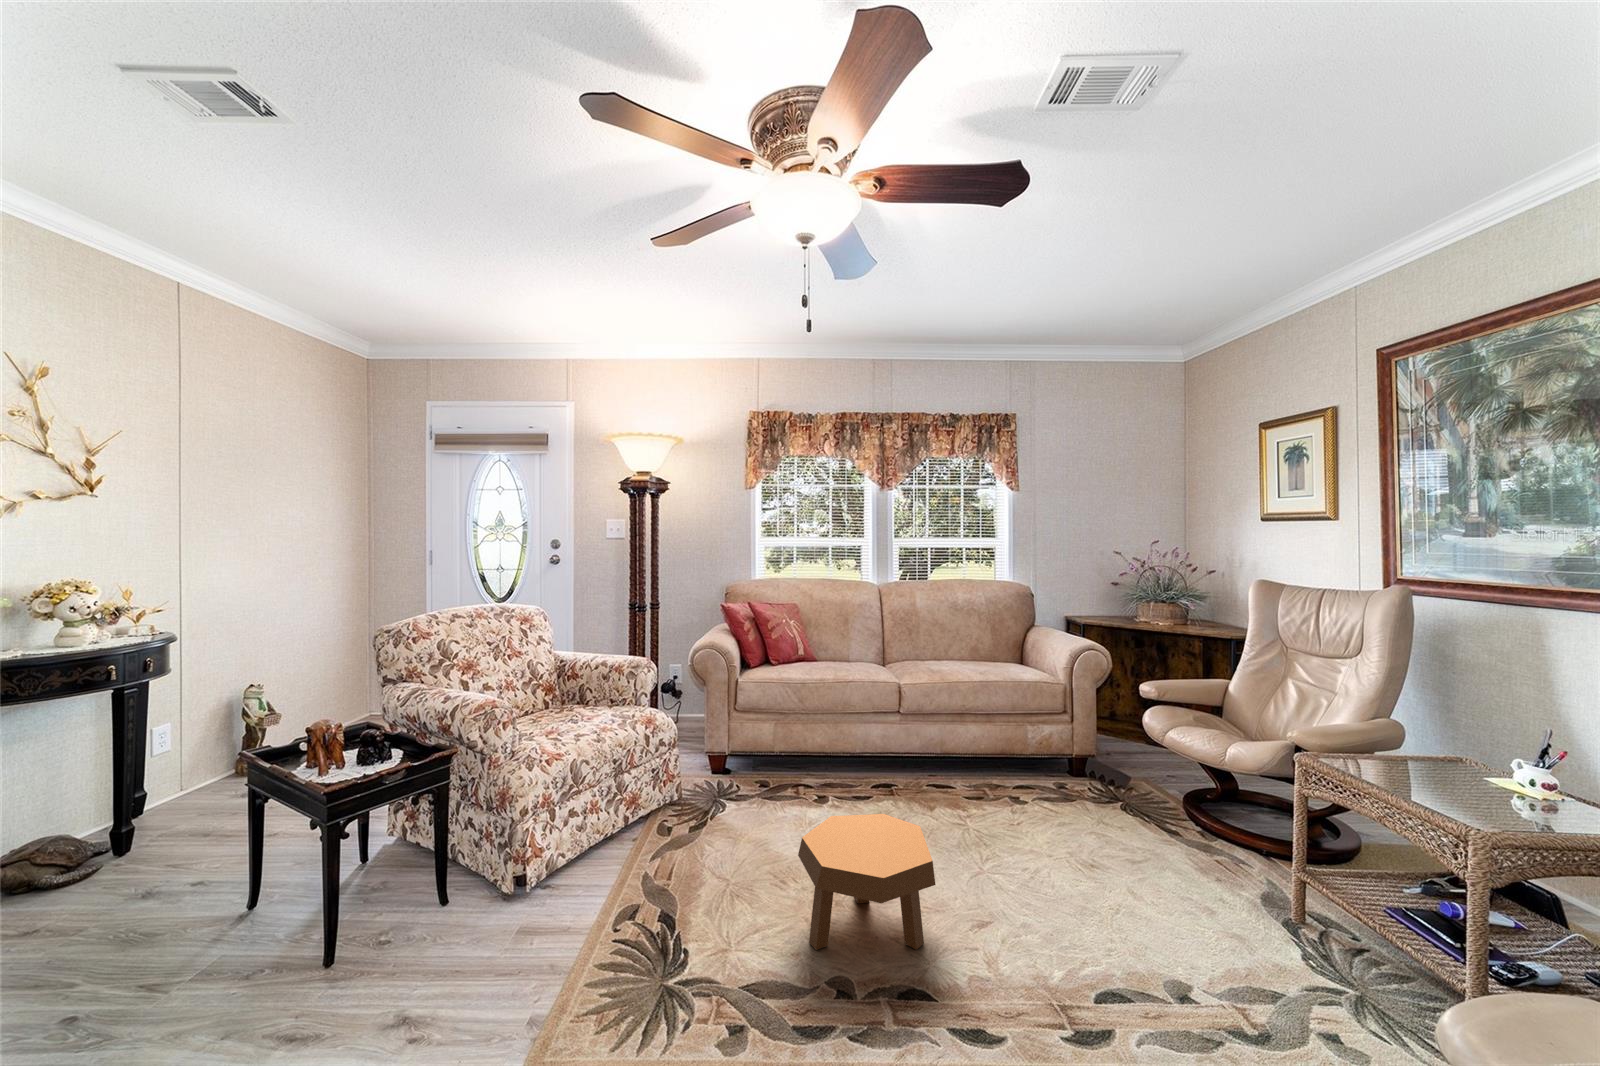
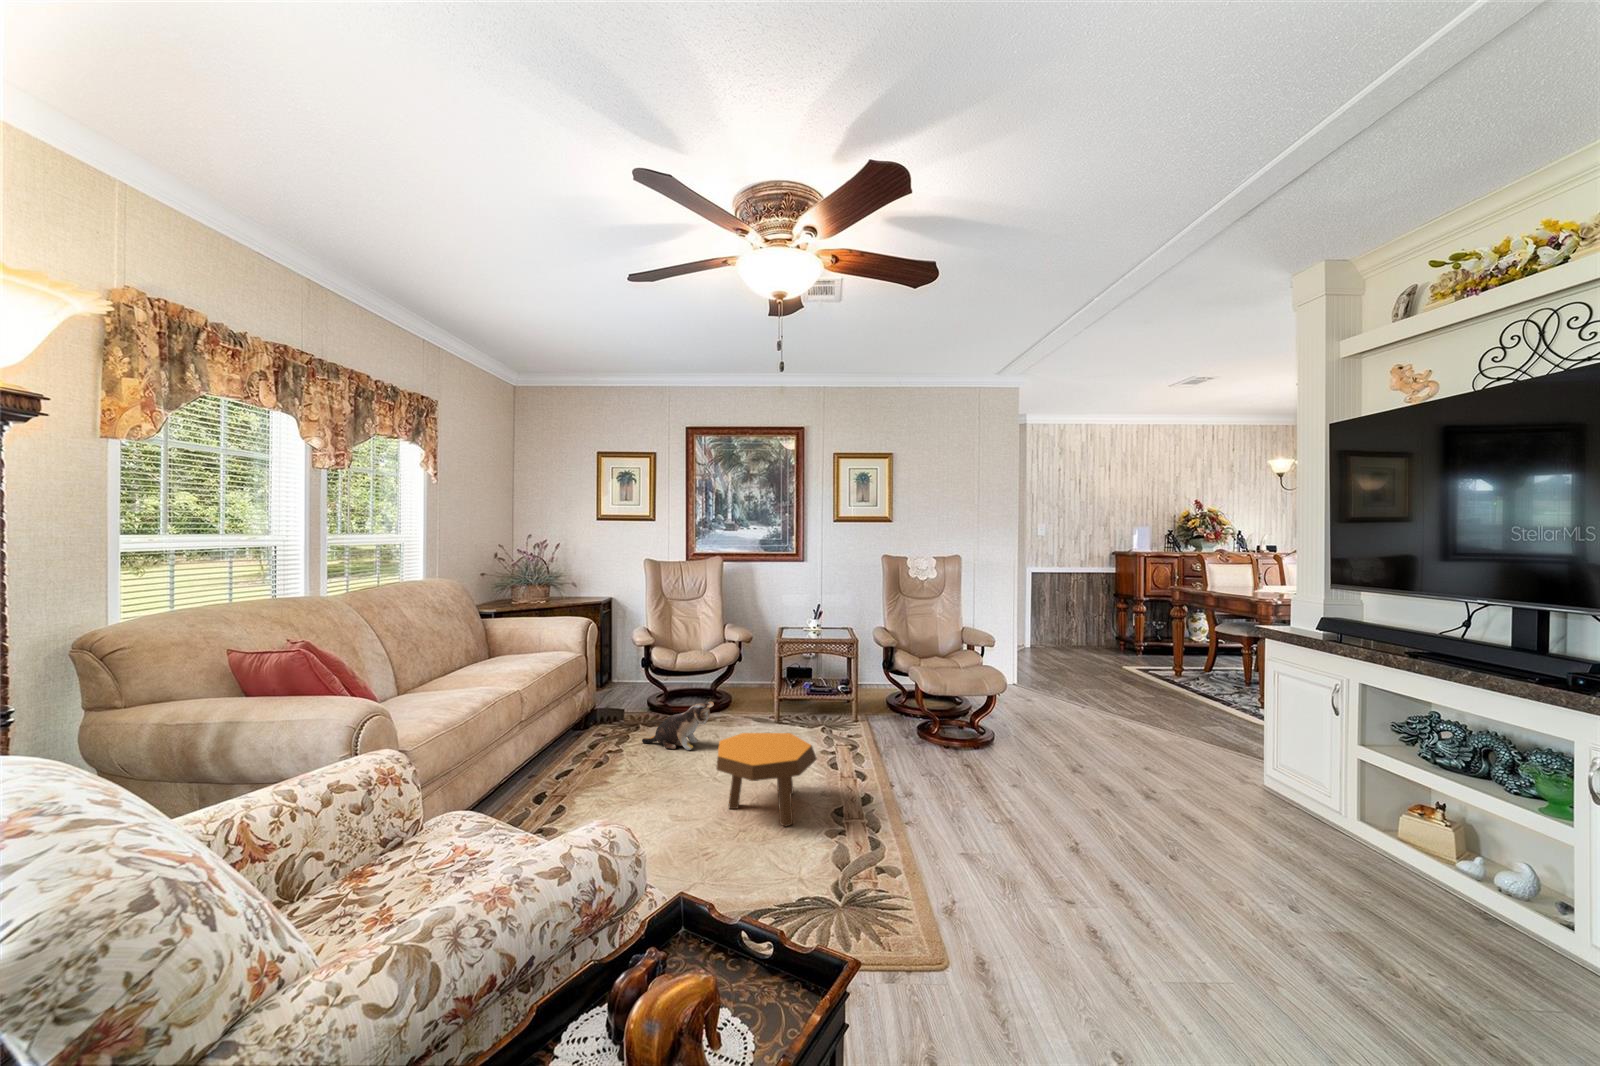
plush toy: none [1019,792,1058,852] -> present [642,702,714,750]

